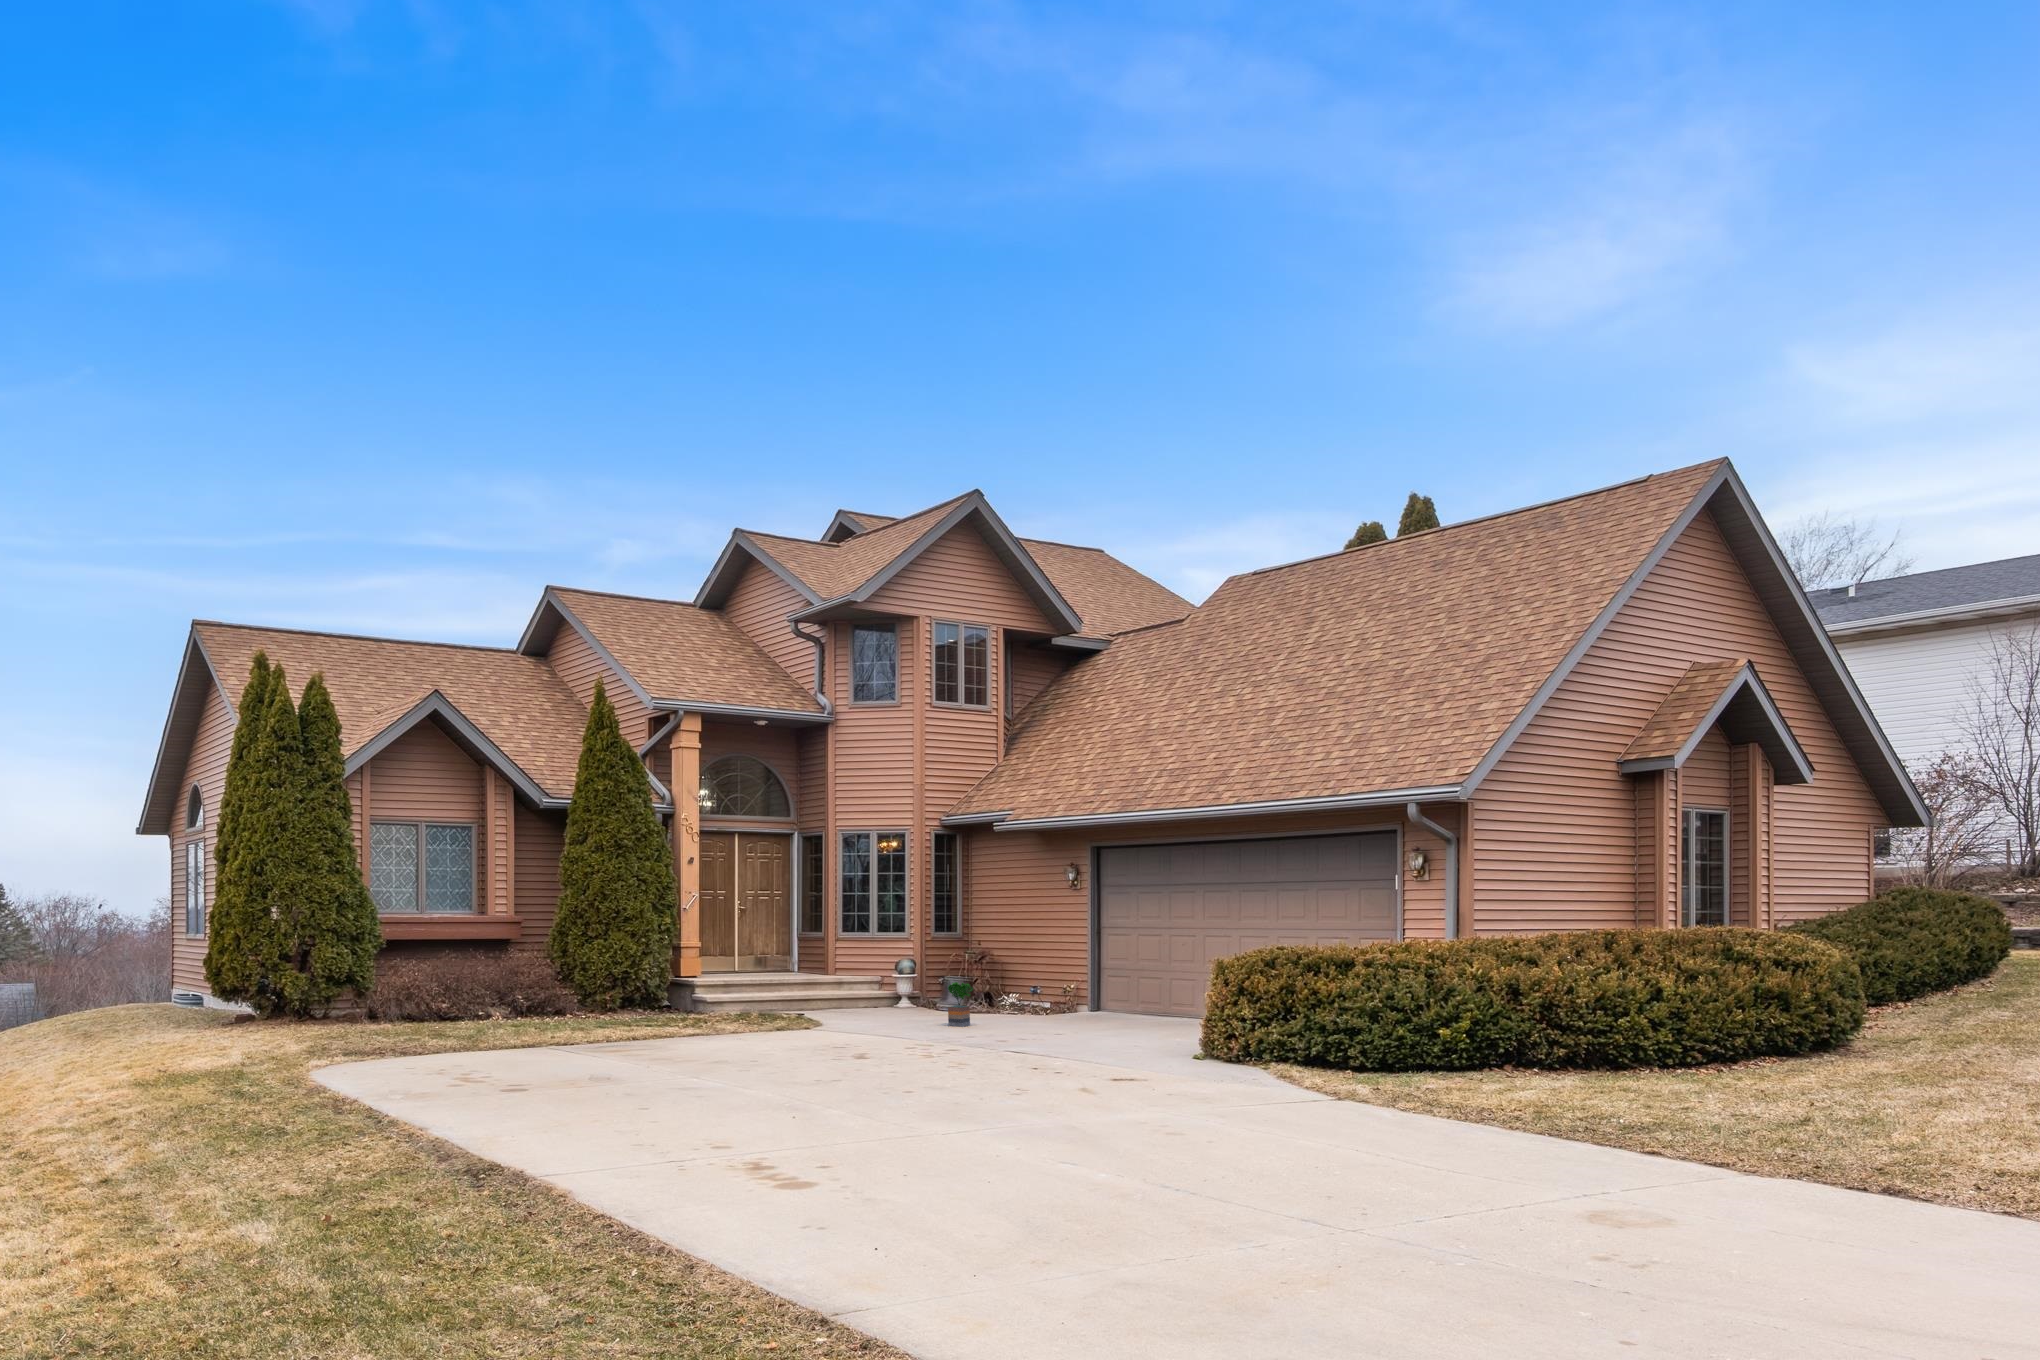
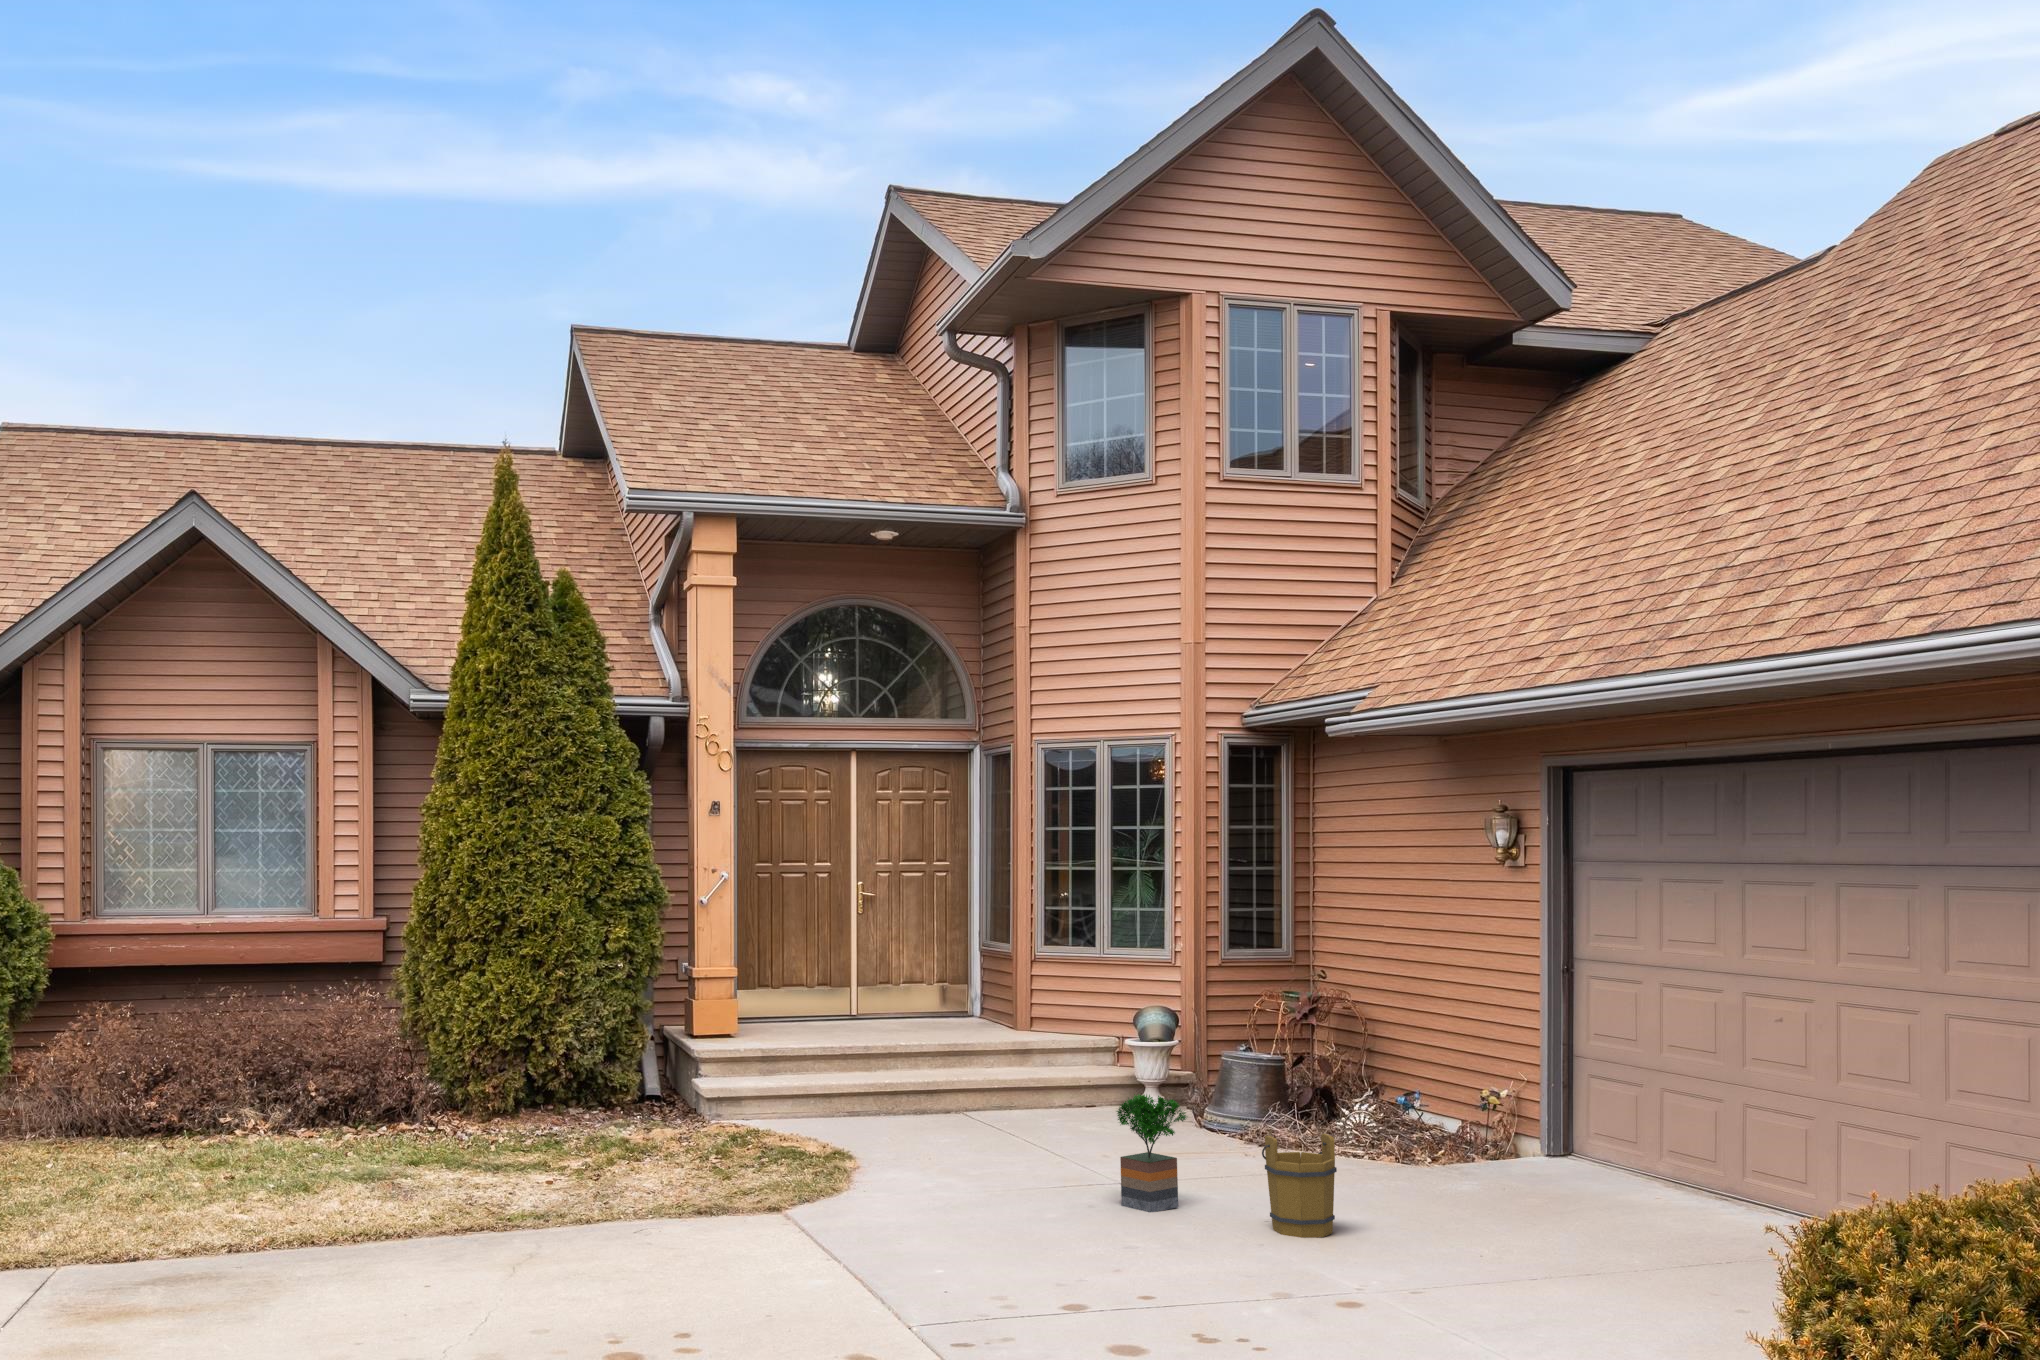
bucket: none [1007,991,1034,1029] -> present [1262,1134,1337,1238]

